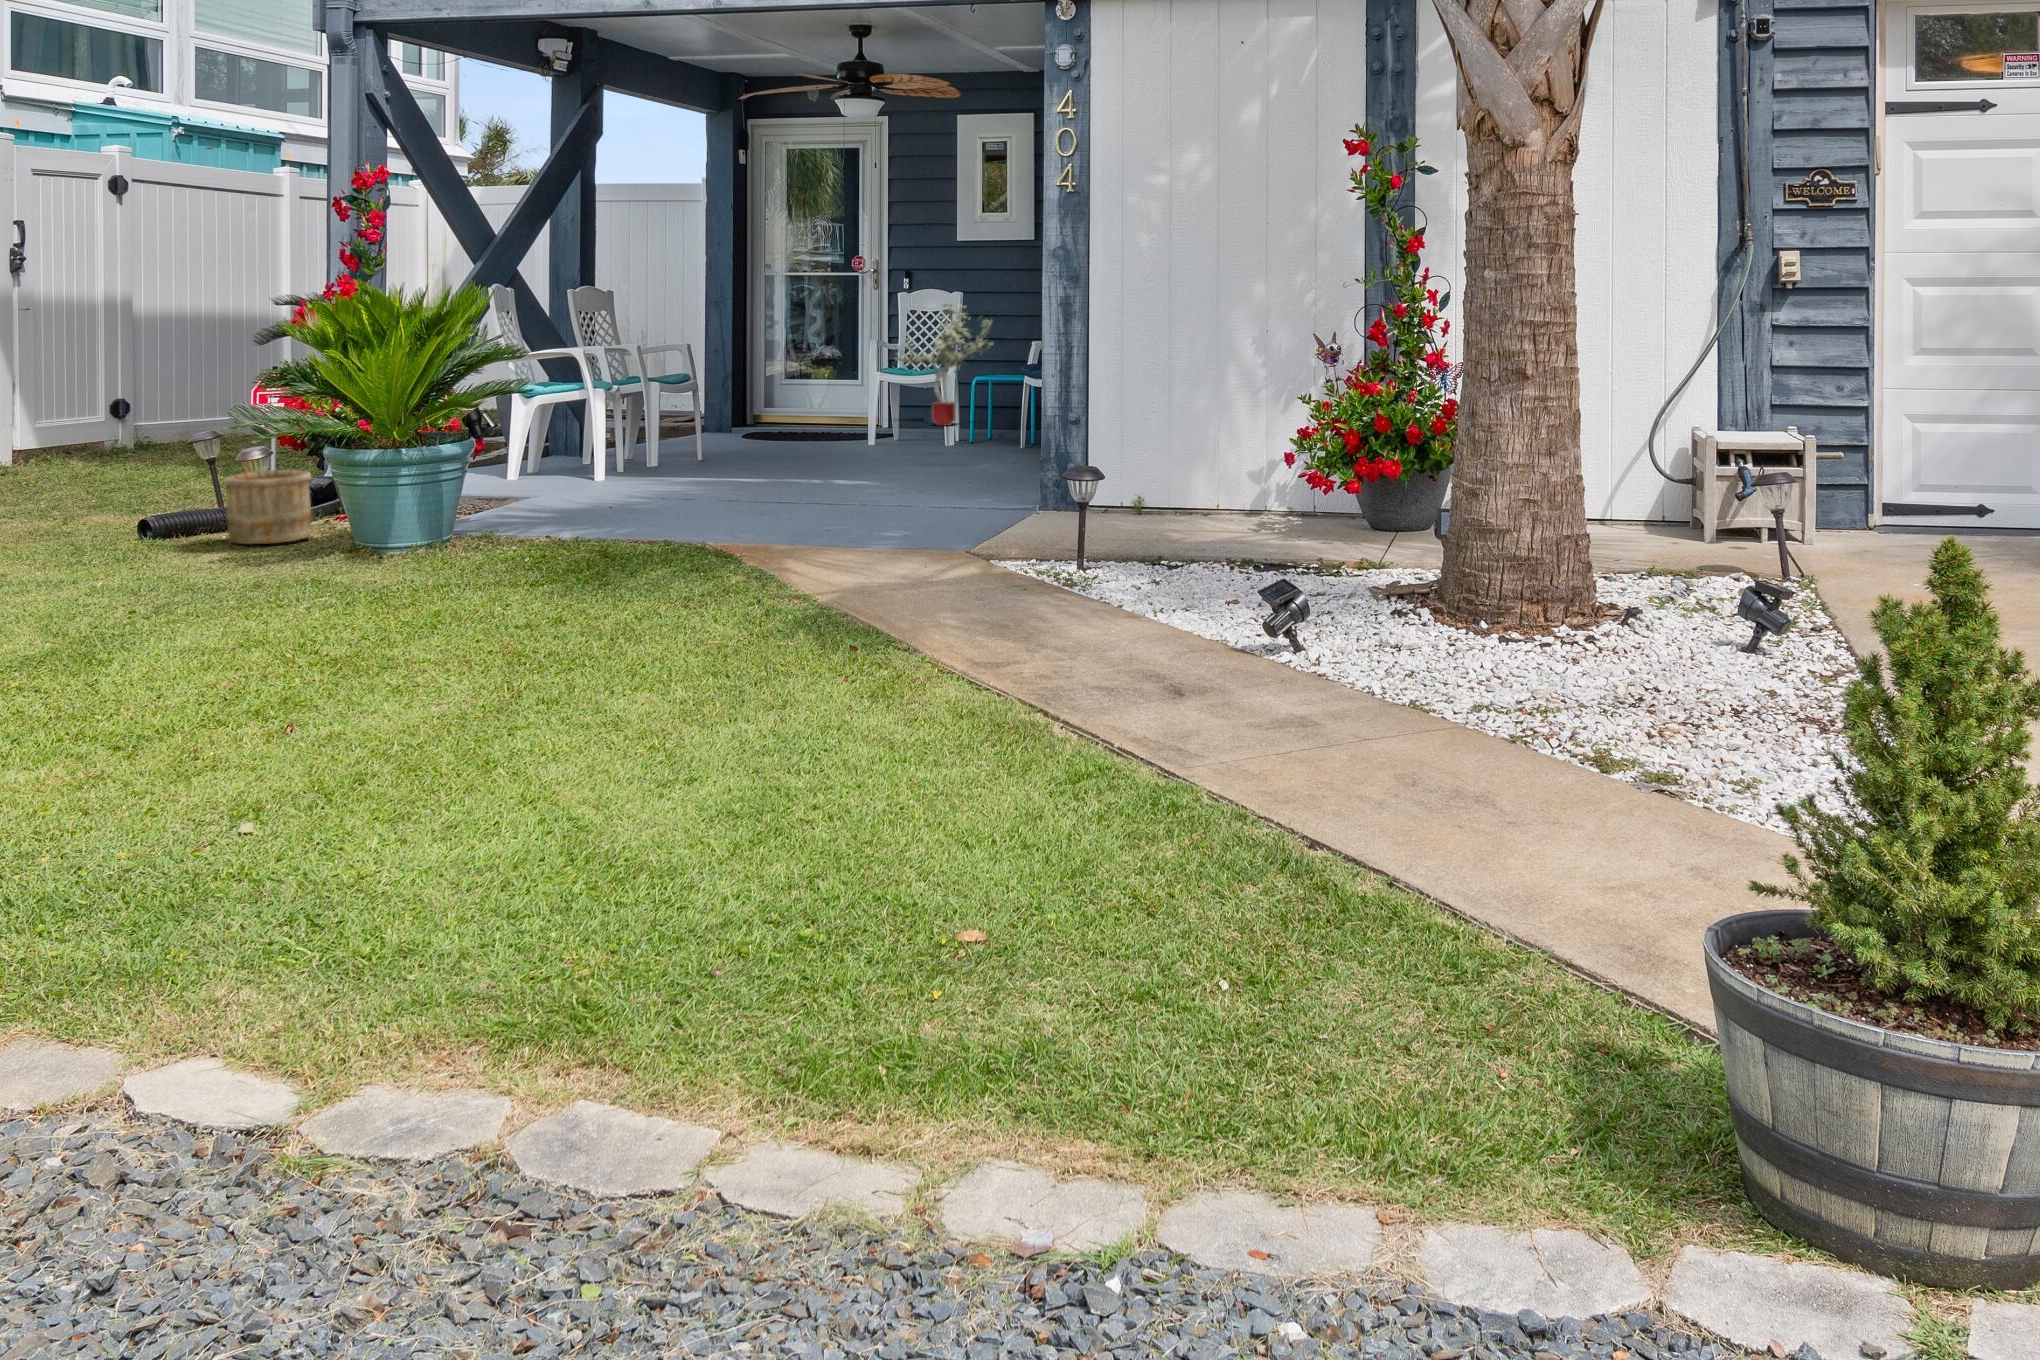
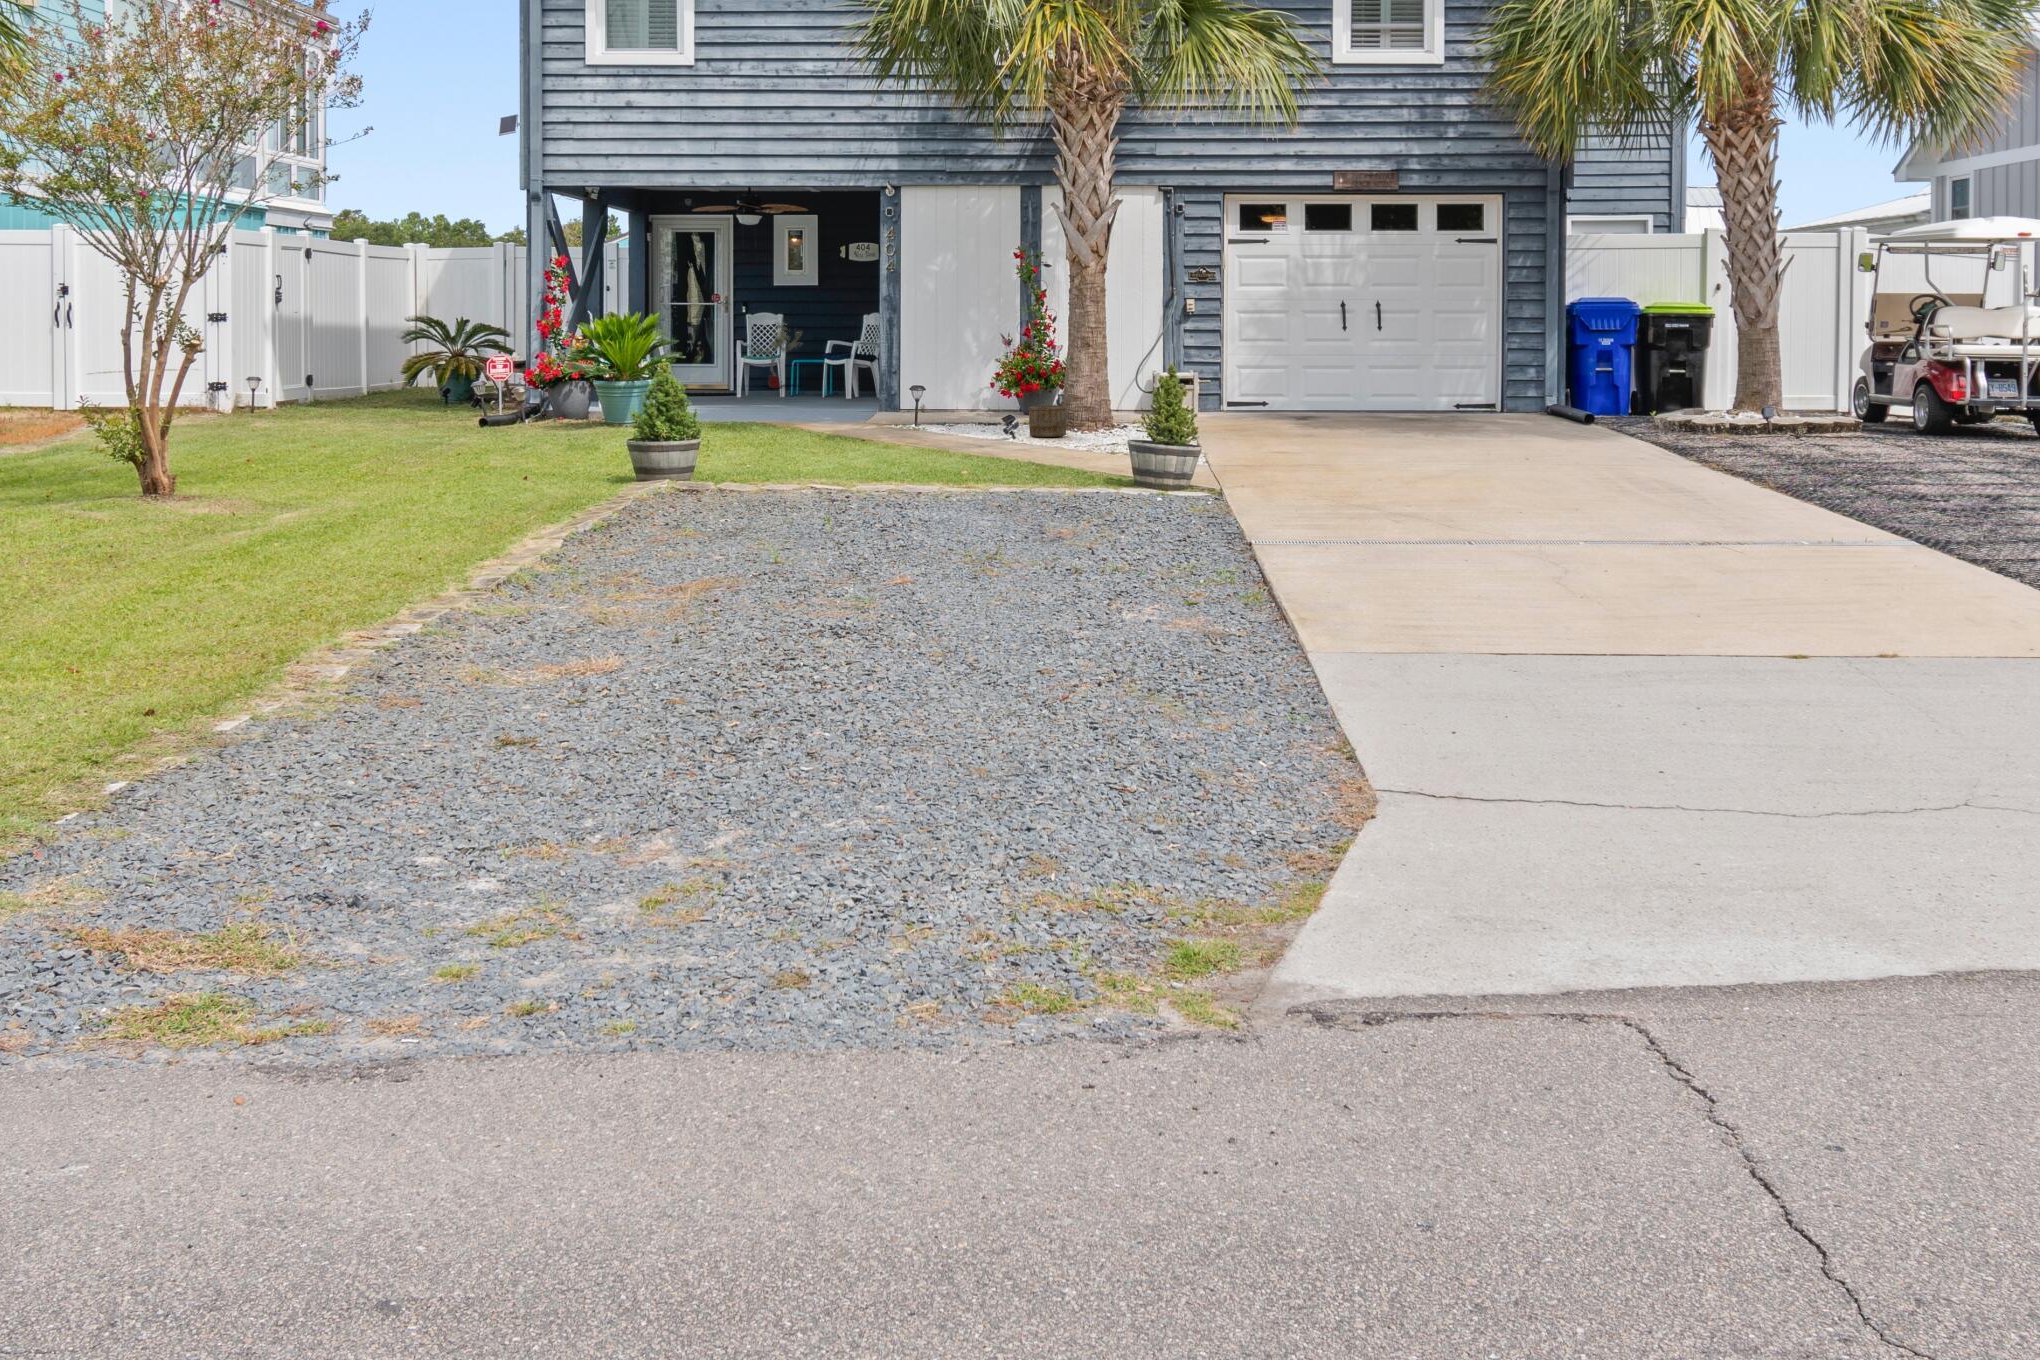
wooden bucket: present [223,470,311,544] -> present [1028,405,1067,437]

